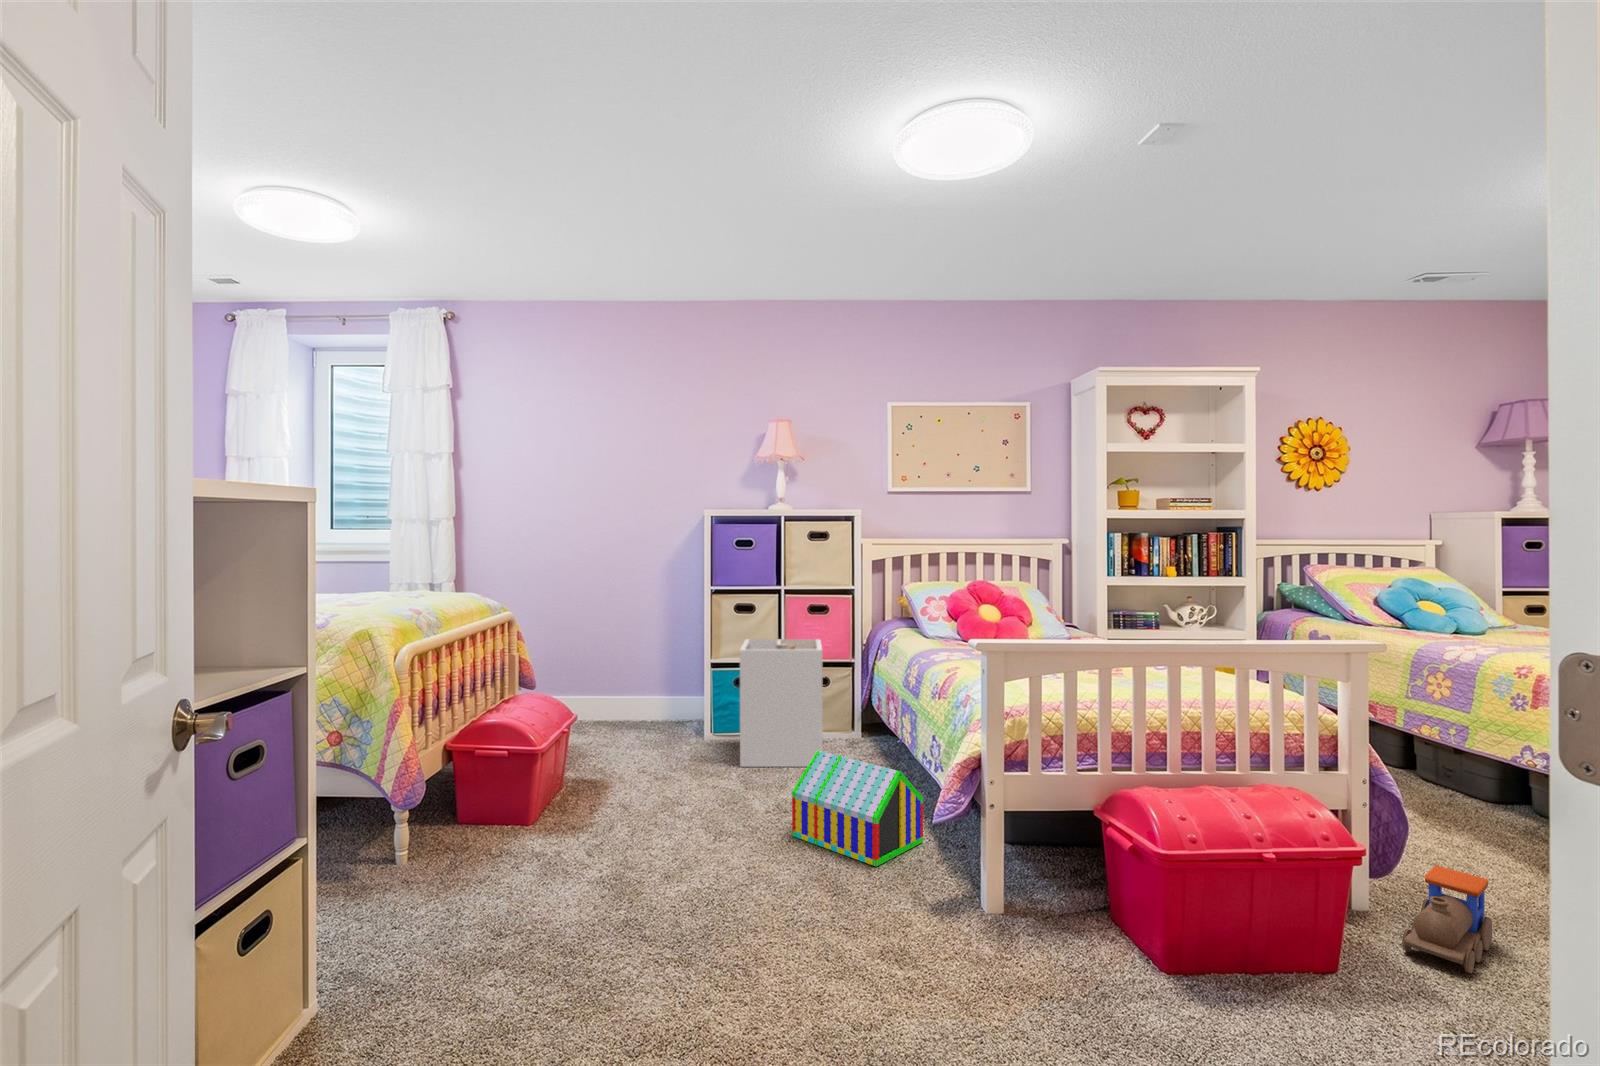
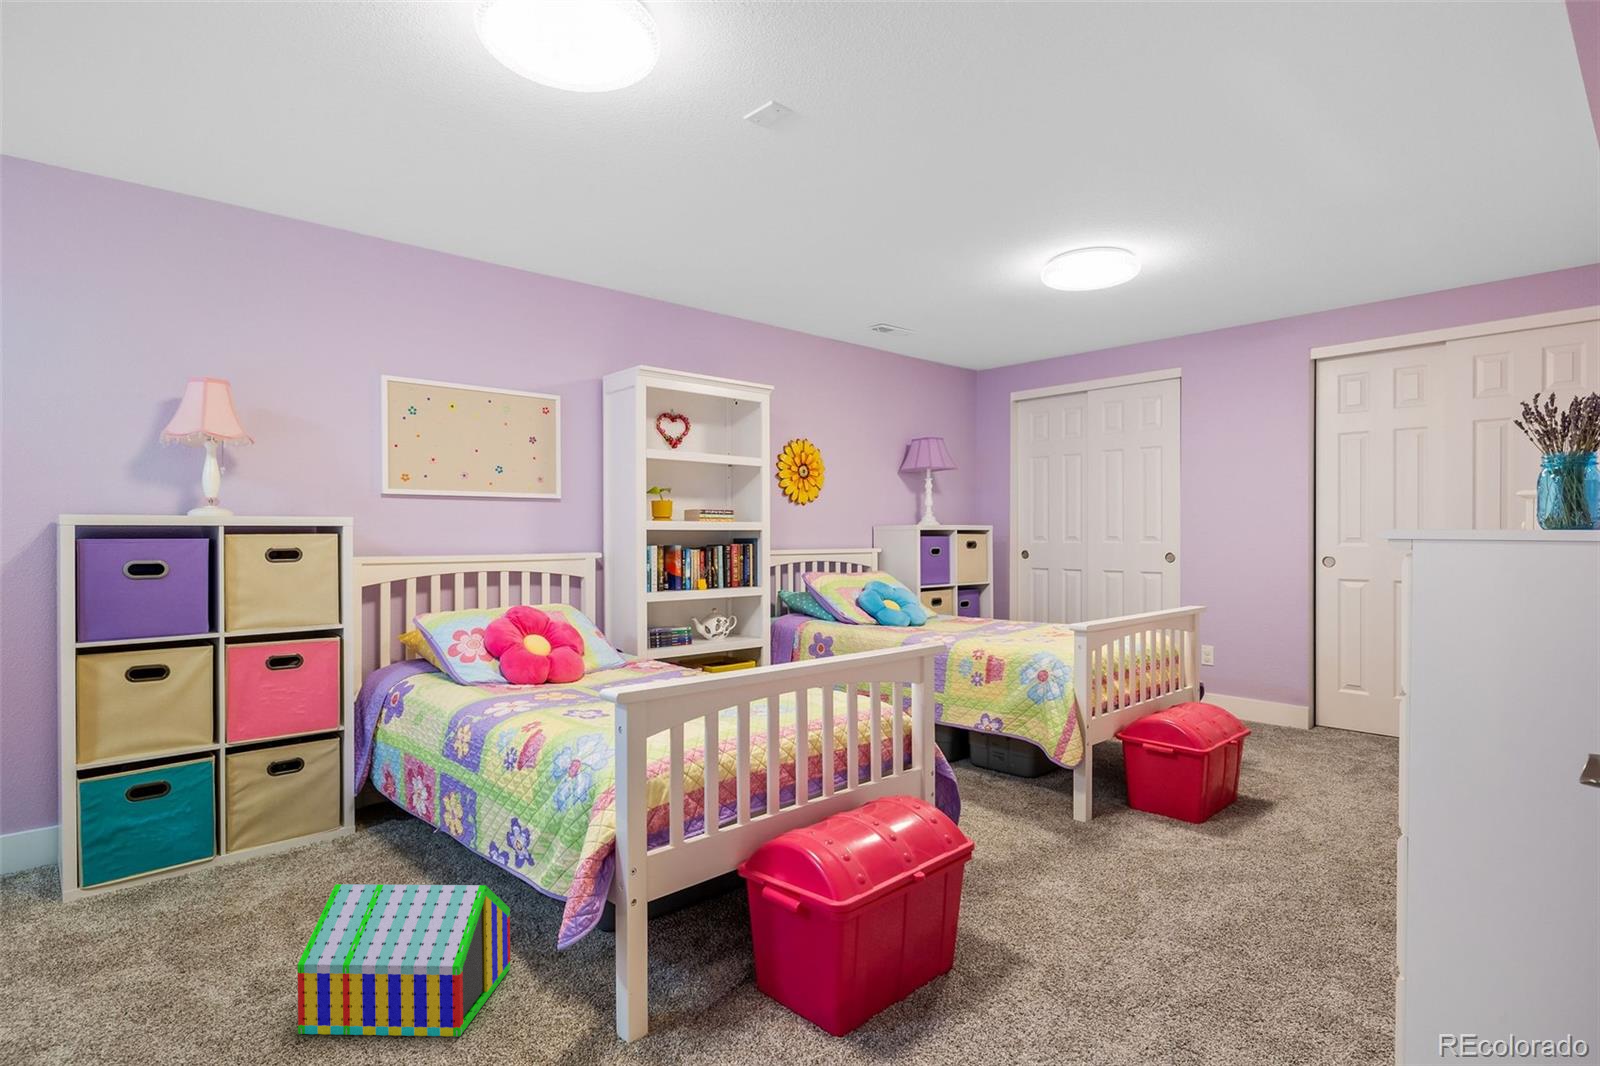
laundry hamper: present [740,639,823,767] -> none [152,705,311,933]
toy train: present [1402,865,1492,973] -> none [993,835,1046,928]

